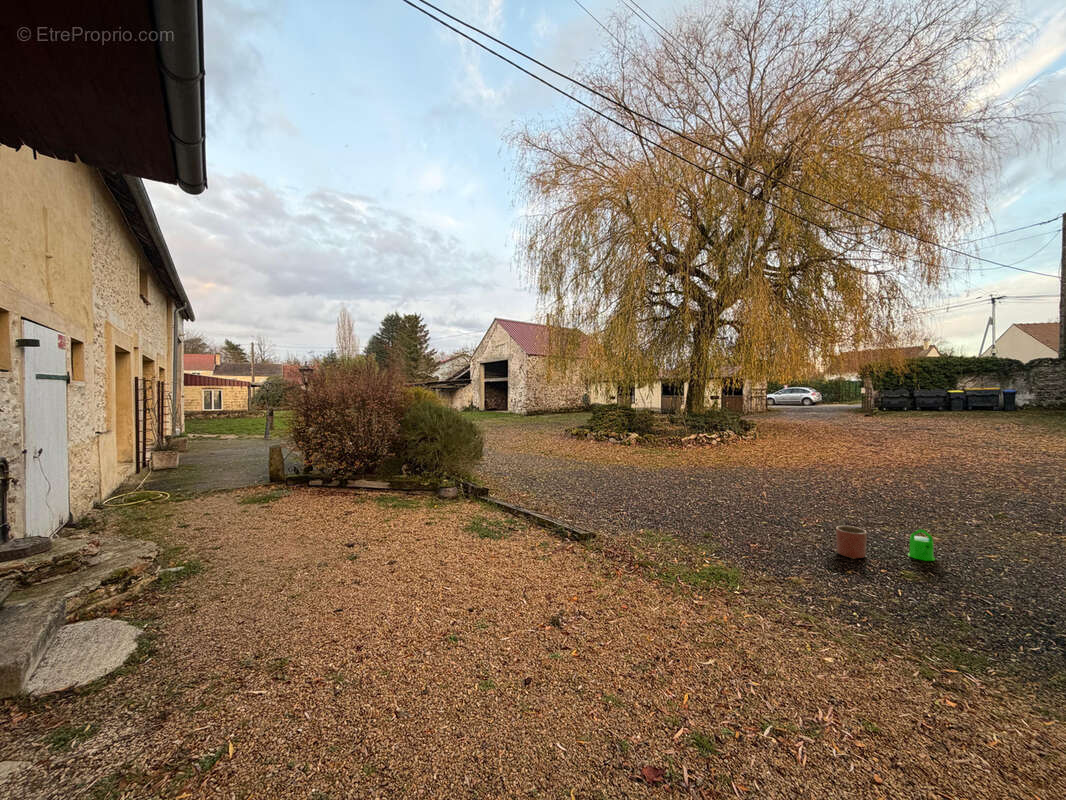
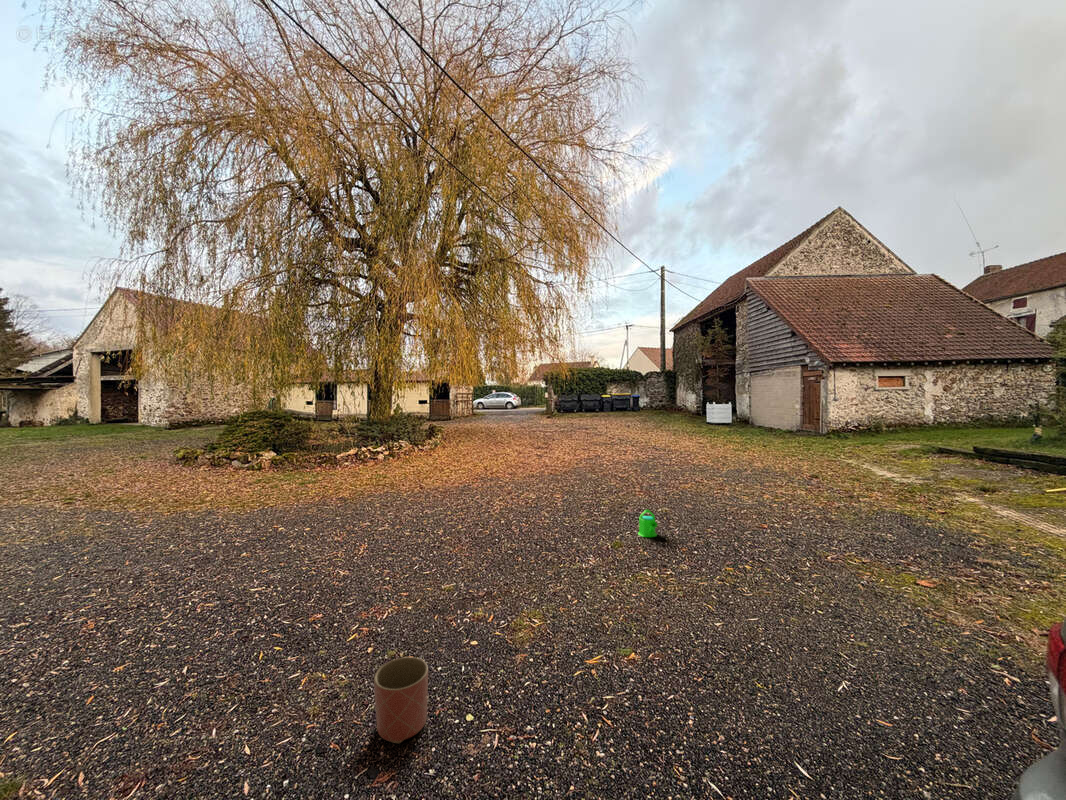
watering can: present [908,529,935,561] -> present [638,510,657,537]

